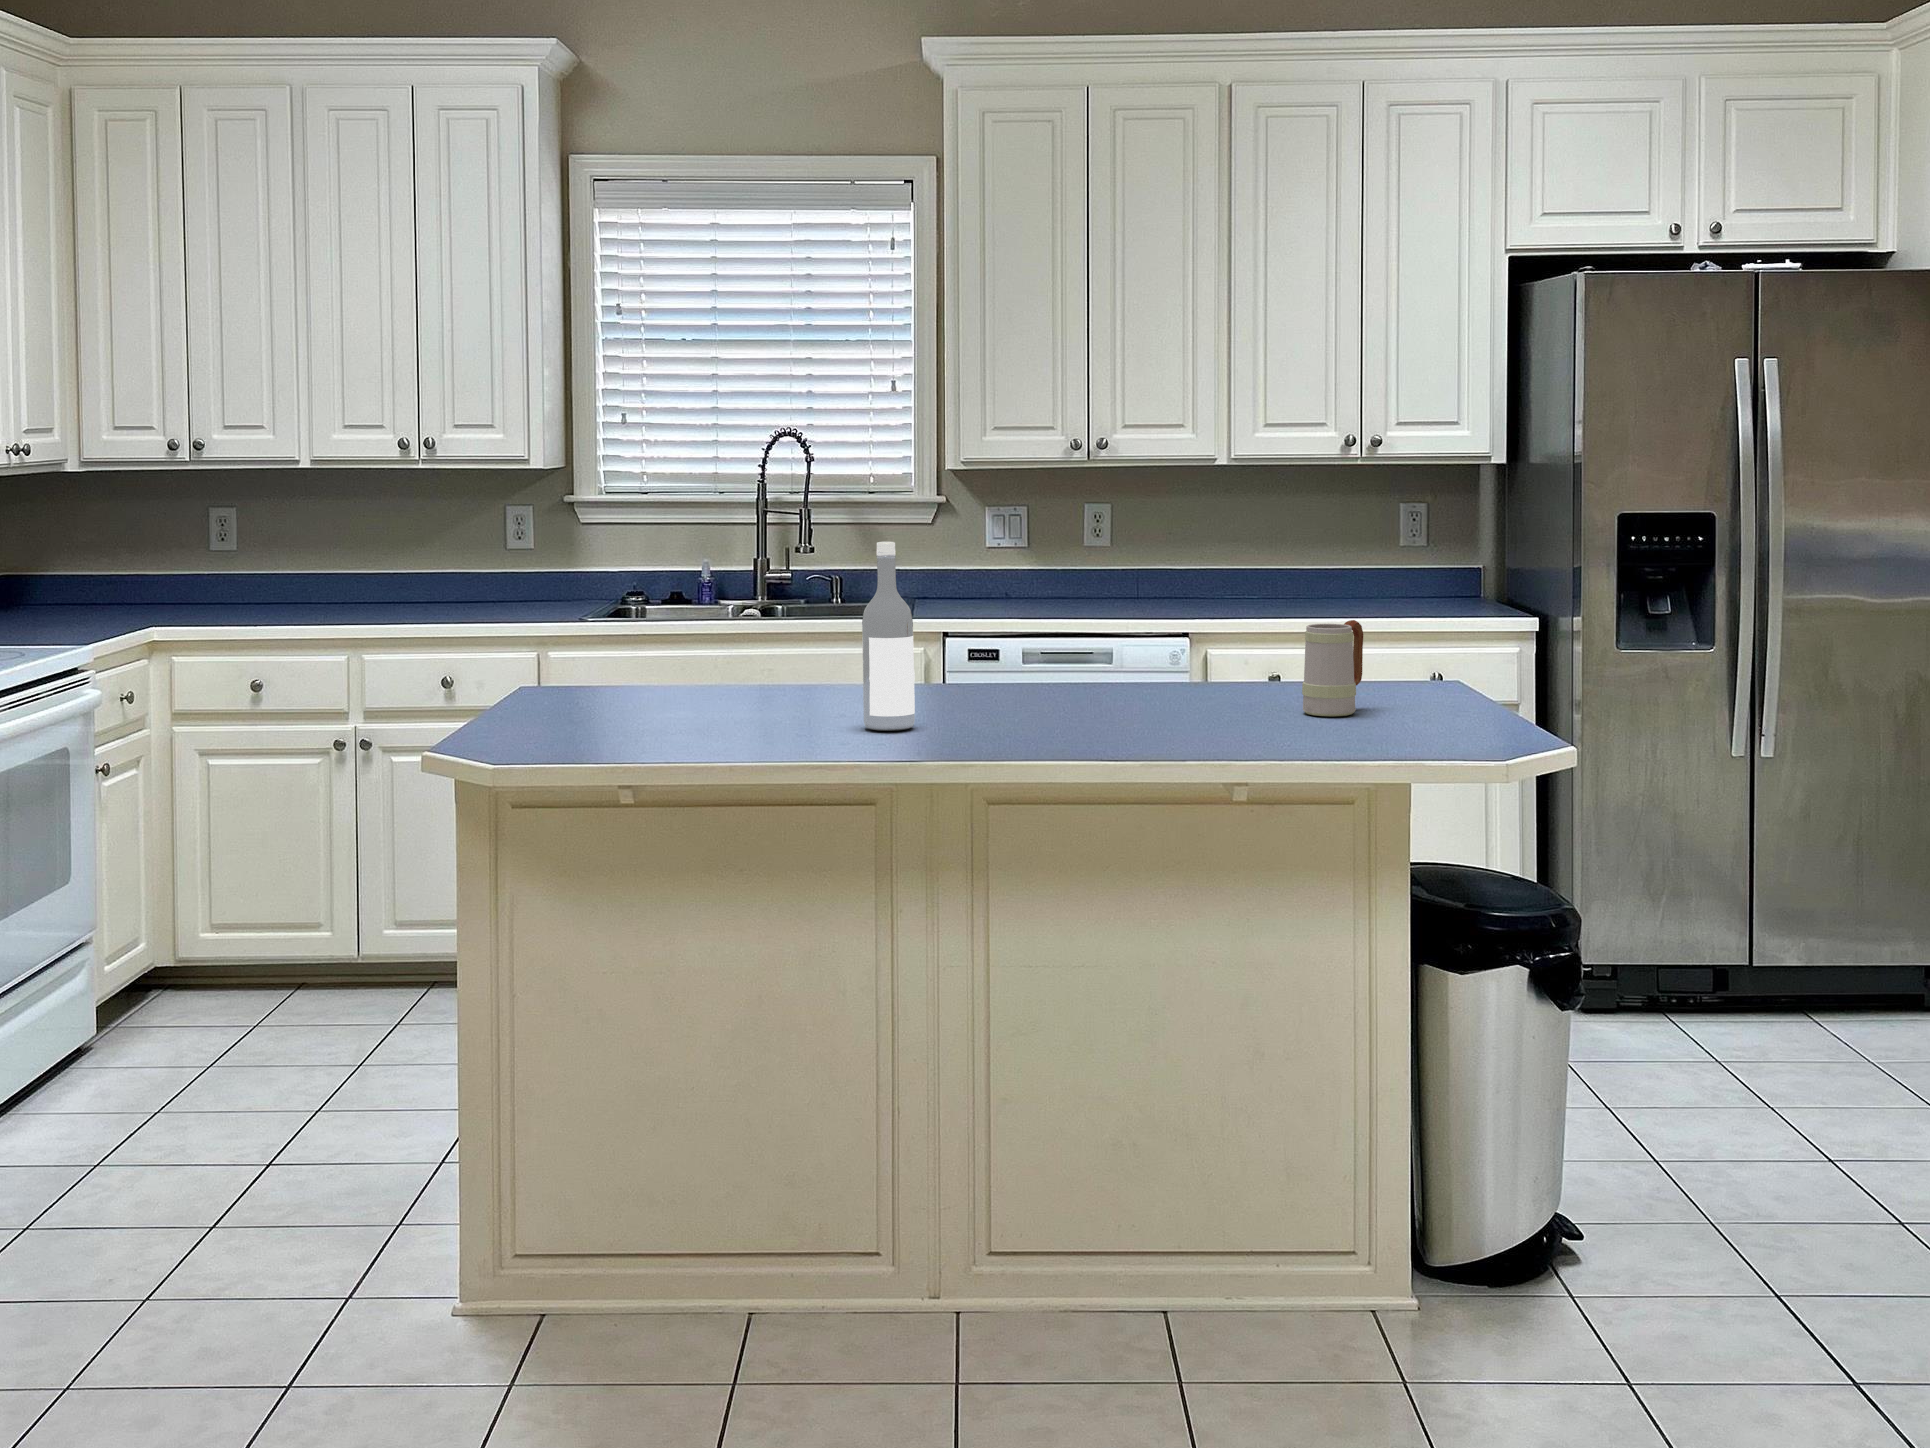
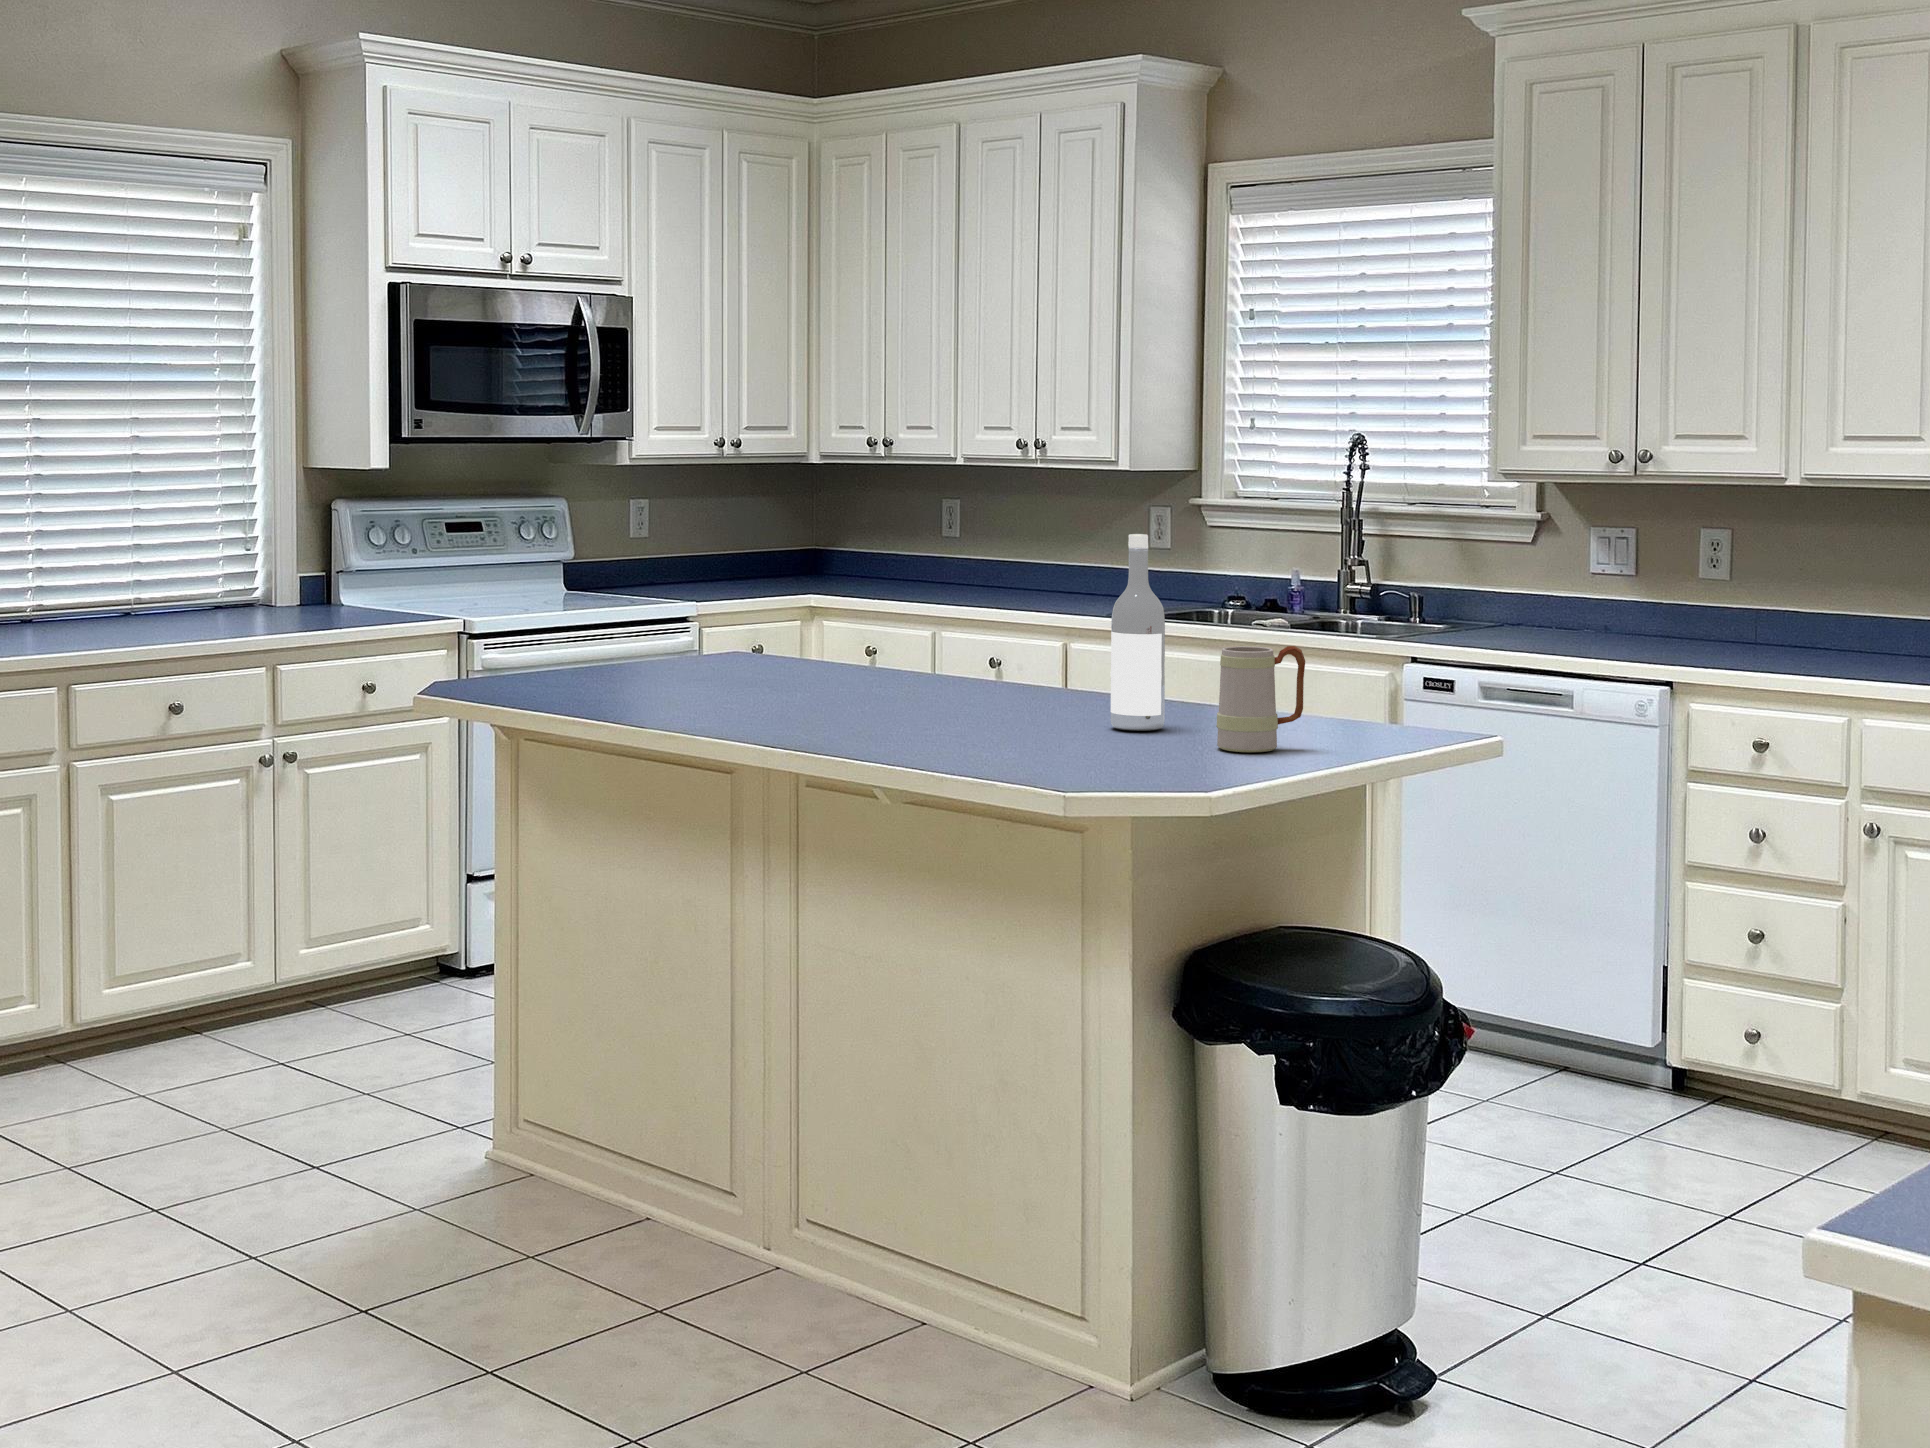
wine bottle: present [862,542,915,731] -> present [1110,534,1165,731]

